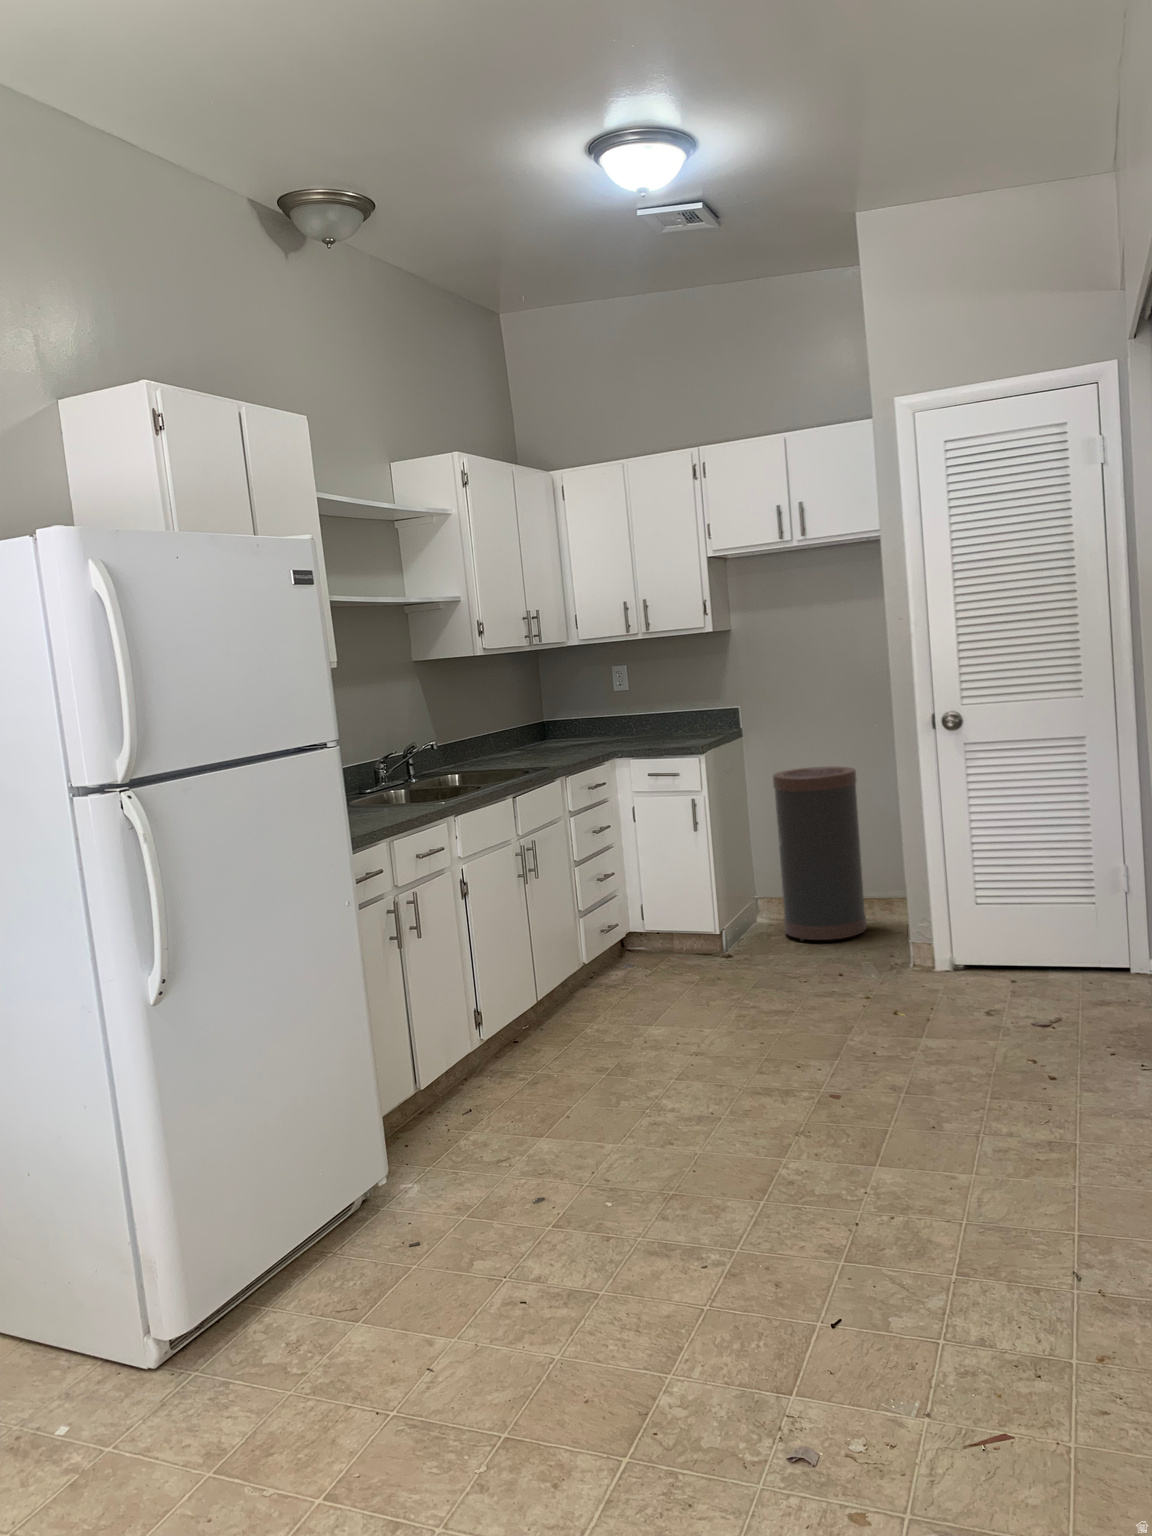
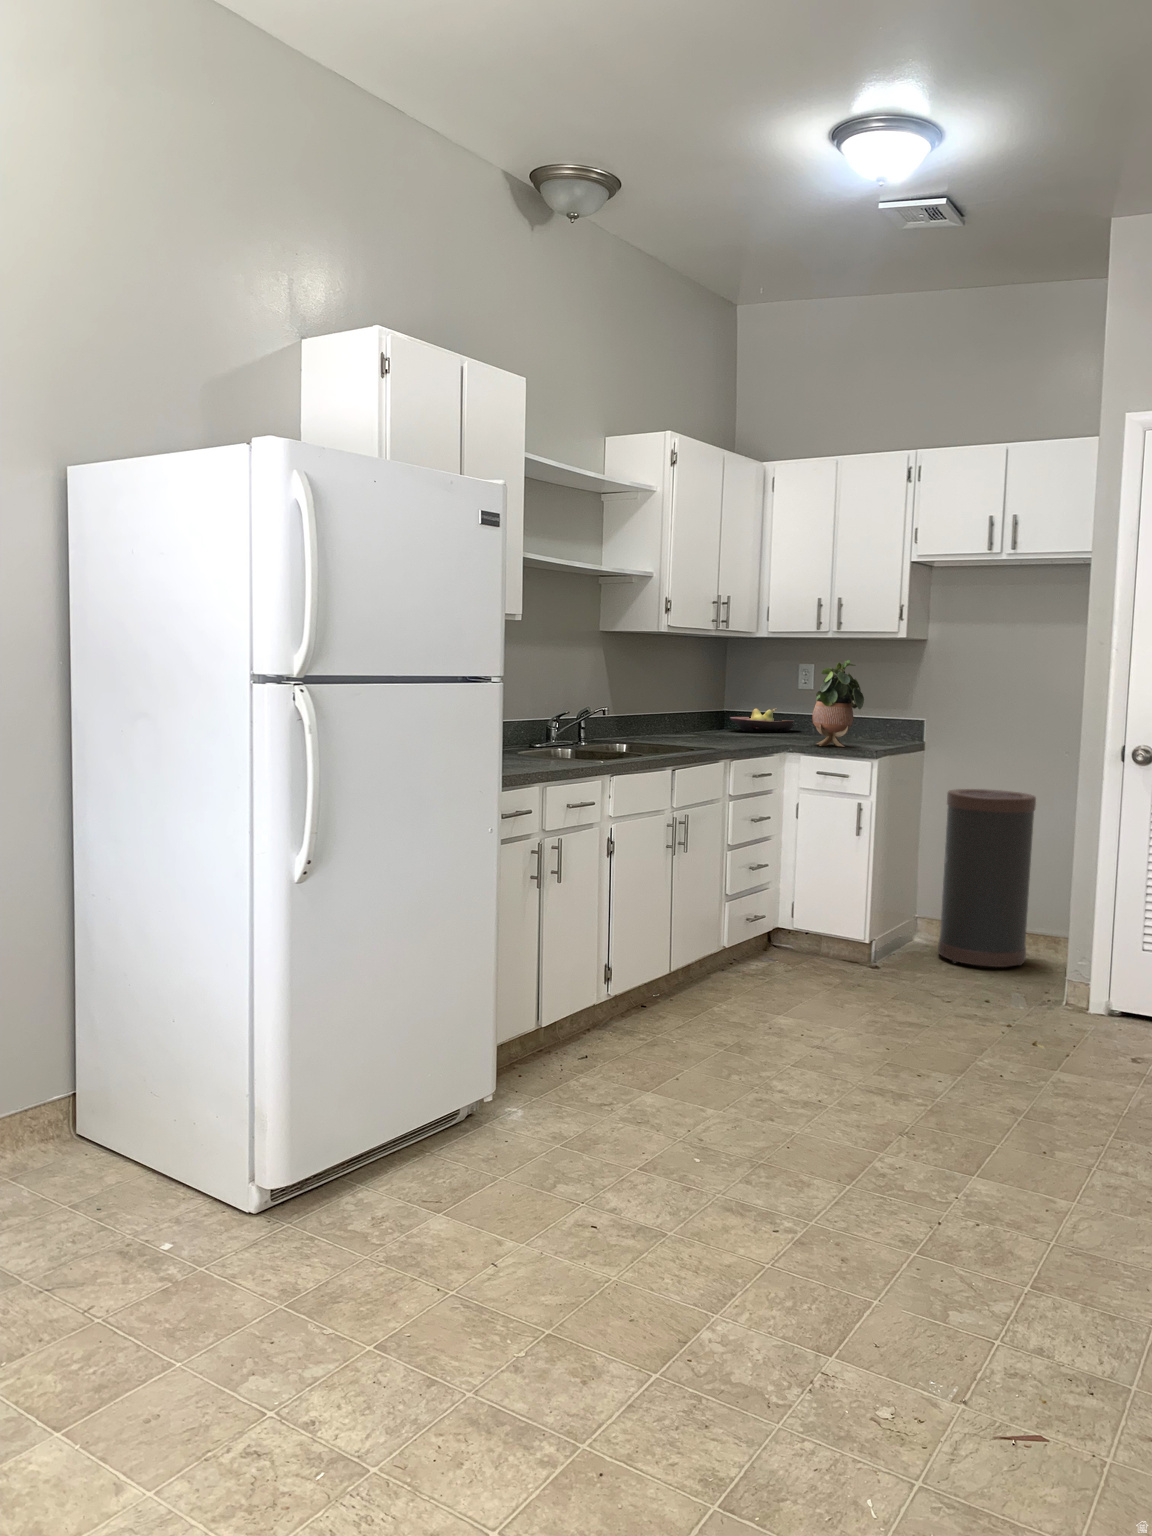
potted plant: none [635,660,683,749] -> present [813,660,864,747]
fruit bowl: none [550,714,621,741] -> present [730,708,794,732]

